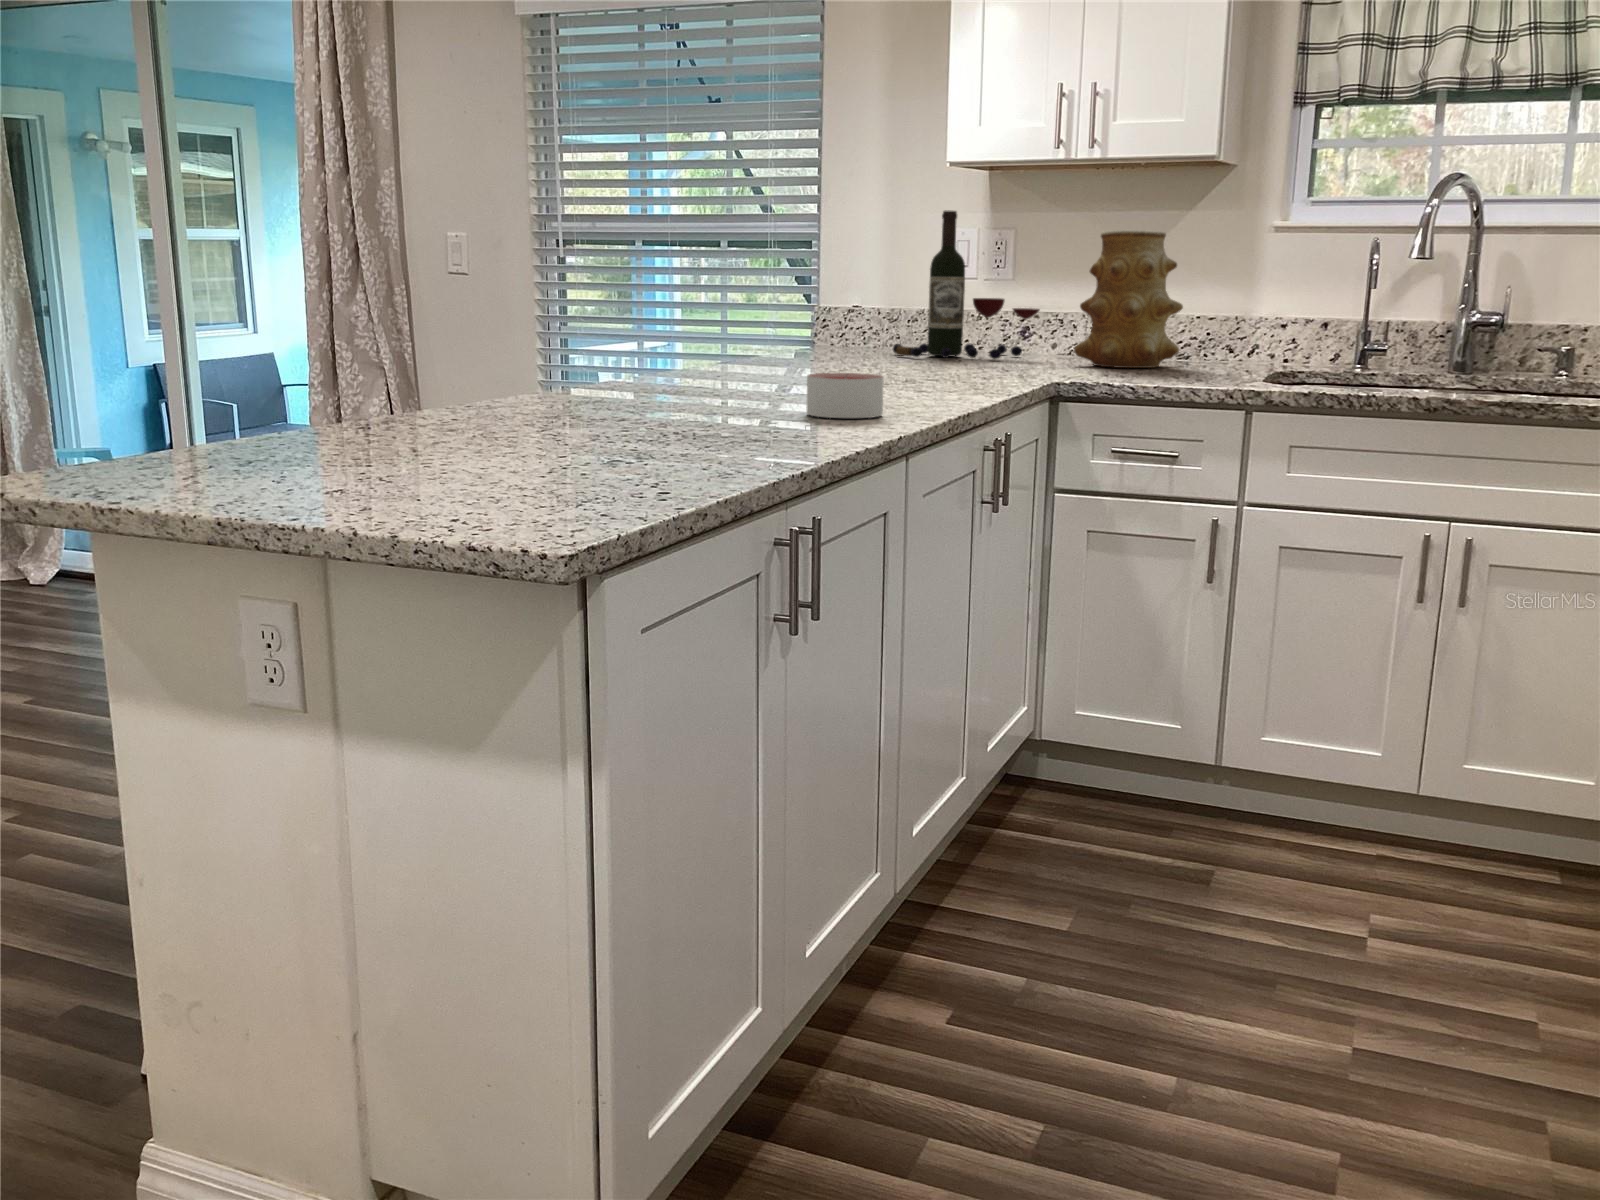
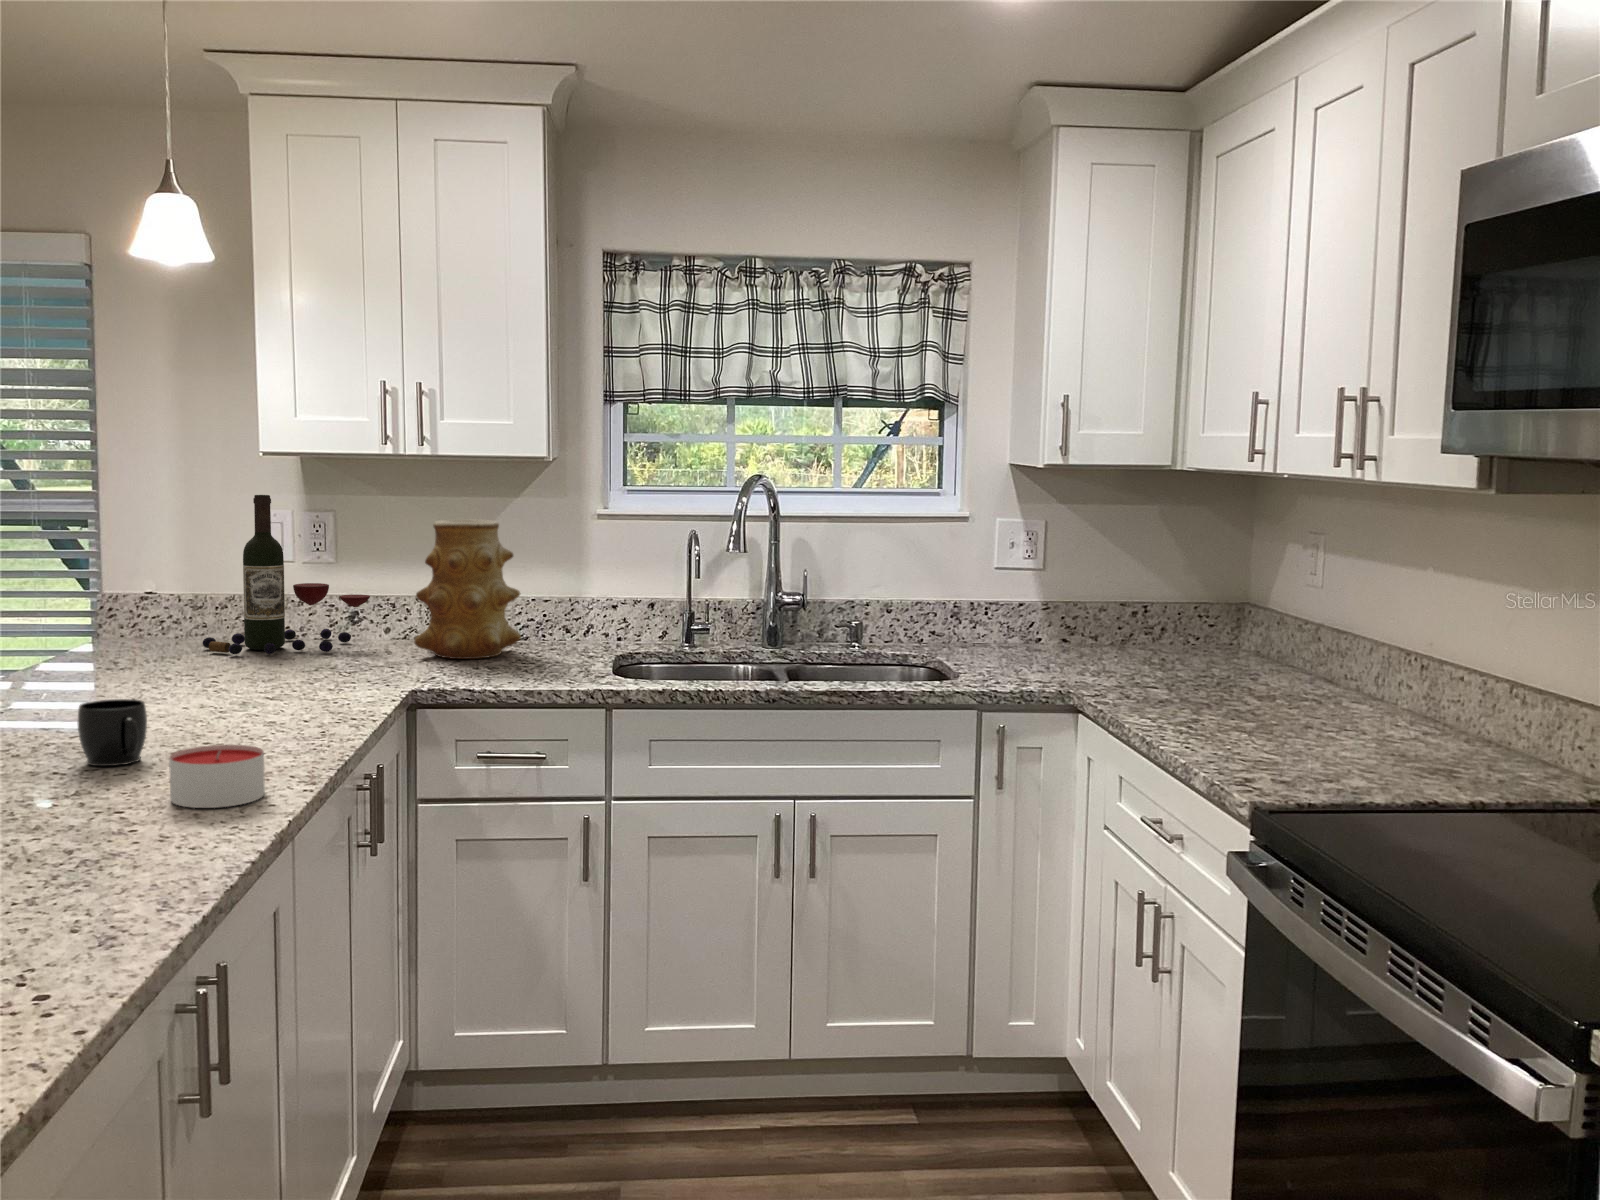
mug: none [753,344,806,397] -> present [78,699,147,766]

